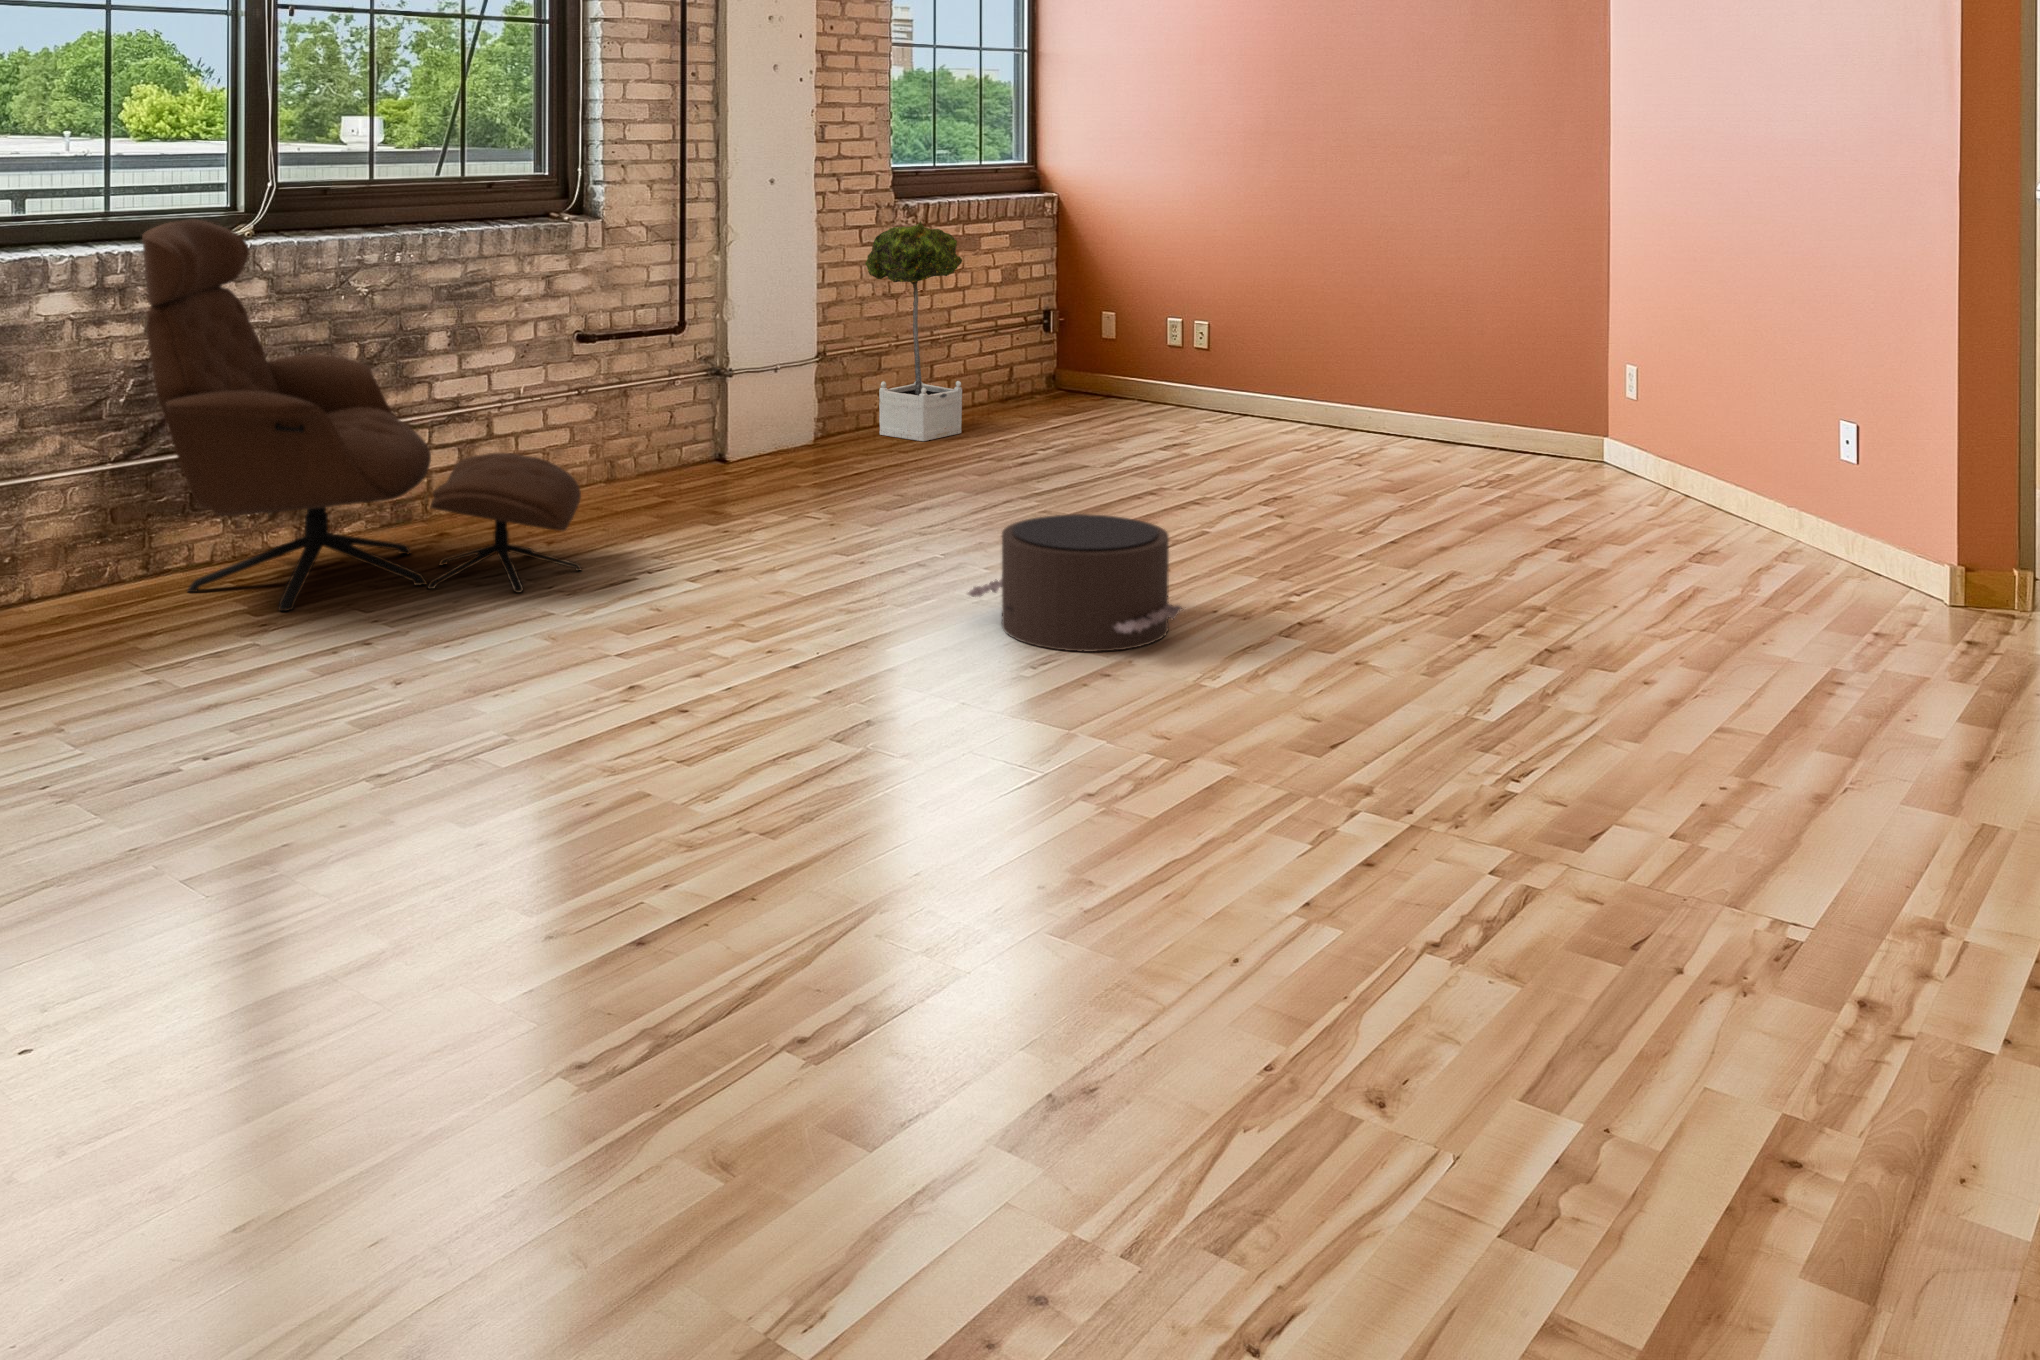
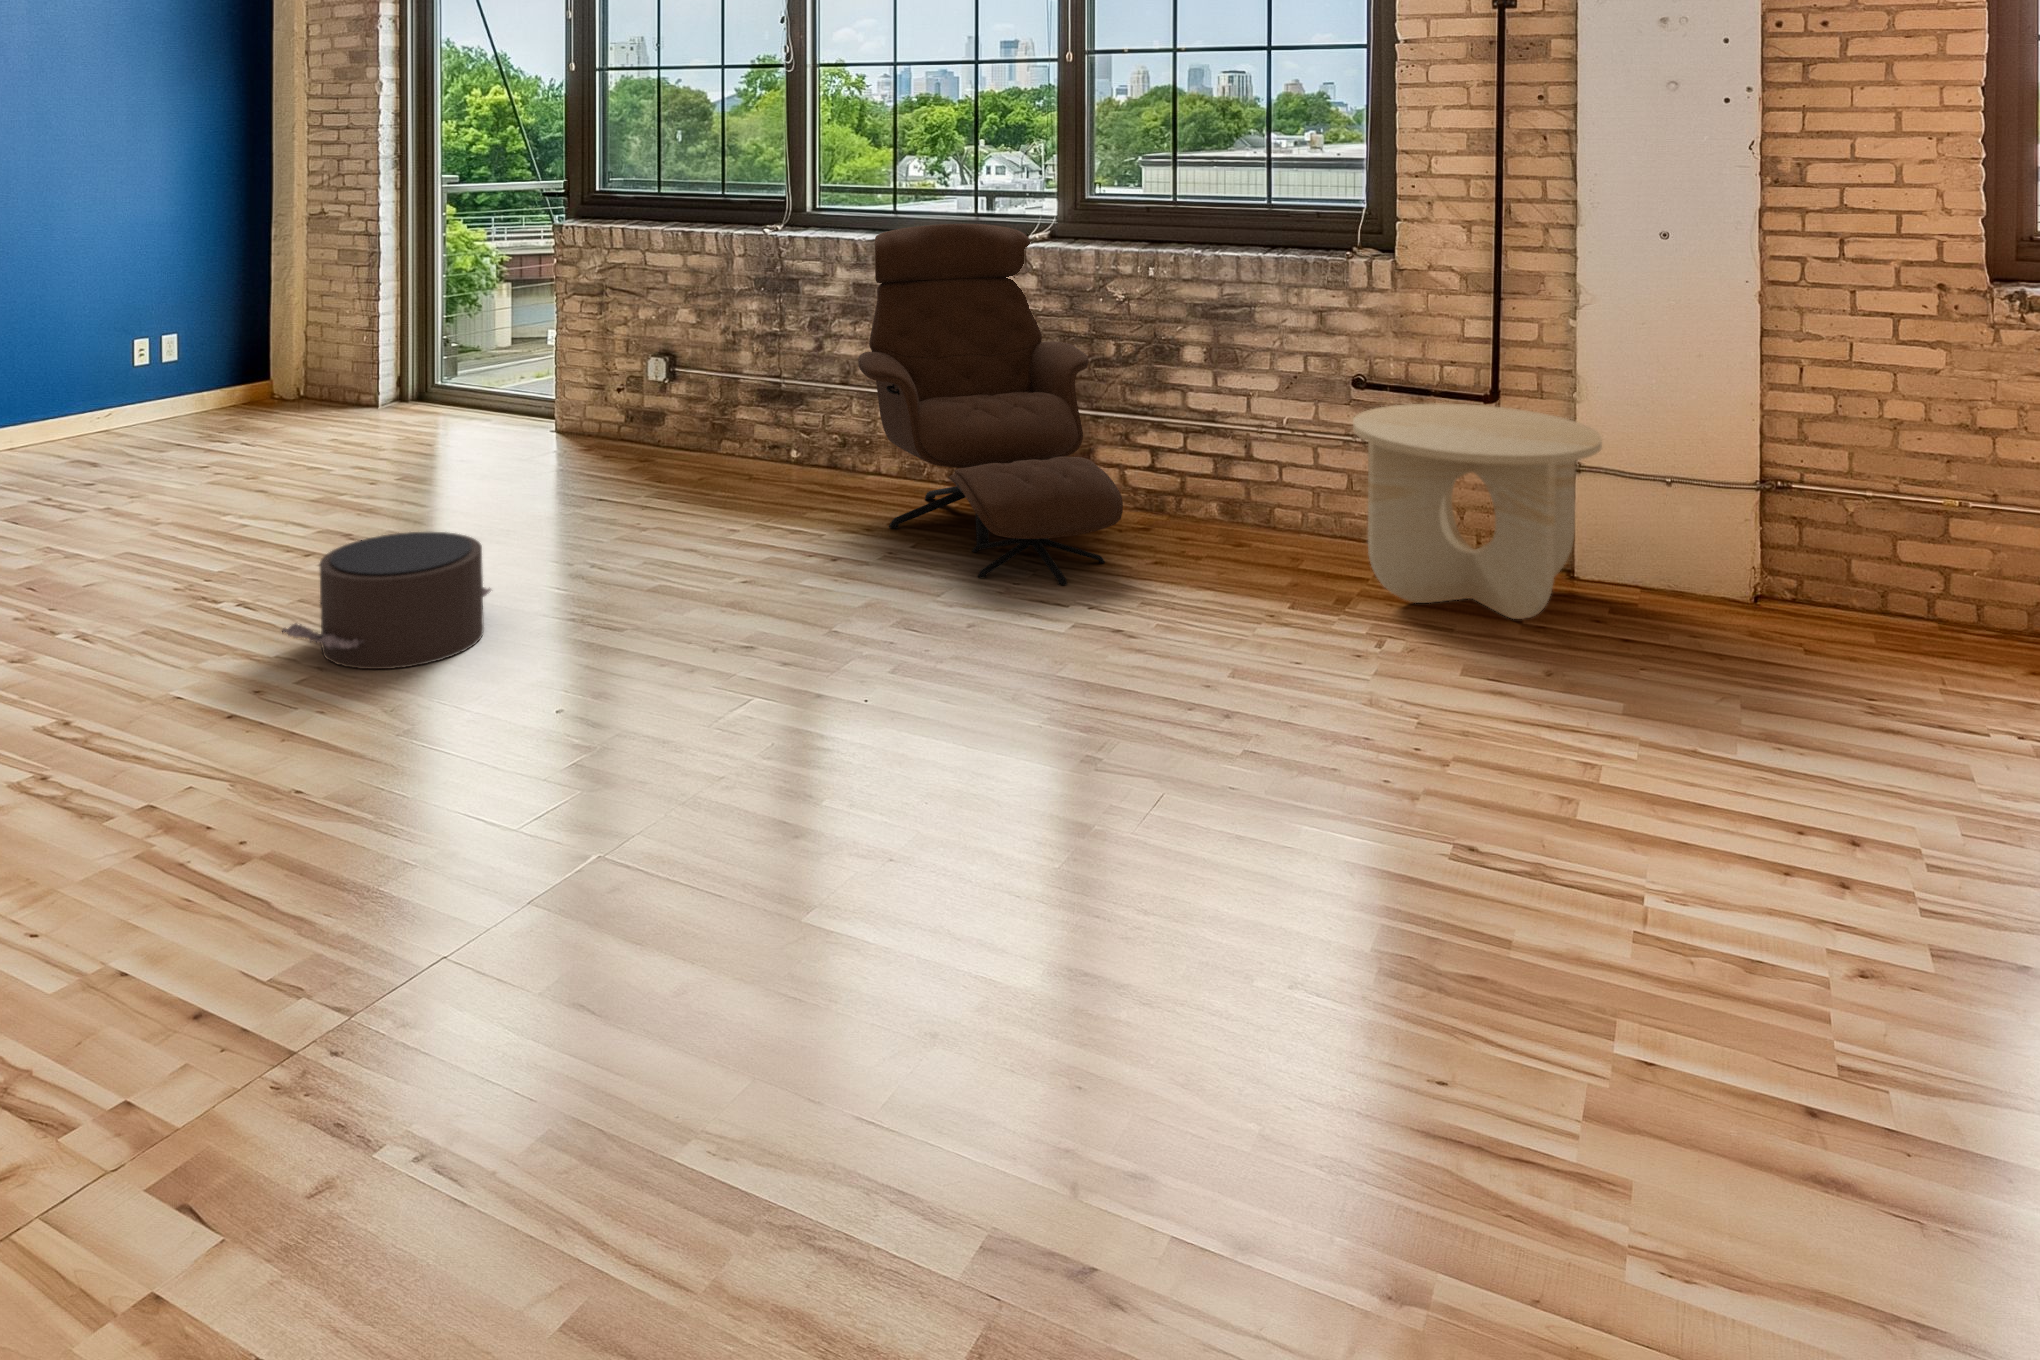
potted tree: present [865,221,962,441] -> none [1848,318,2024,671]
side table: none [648,332,842,496] -> present [1353,404,1602,619]
pouf: present [967,514,1184,652] -> present [282,532,491,669]

